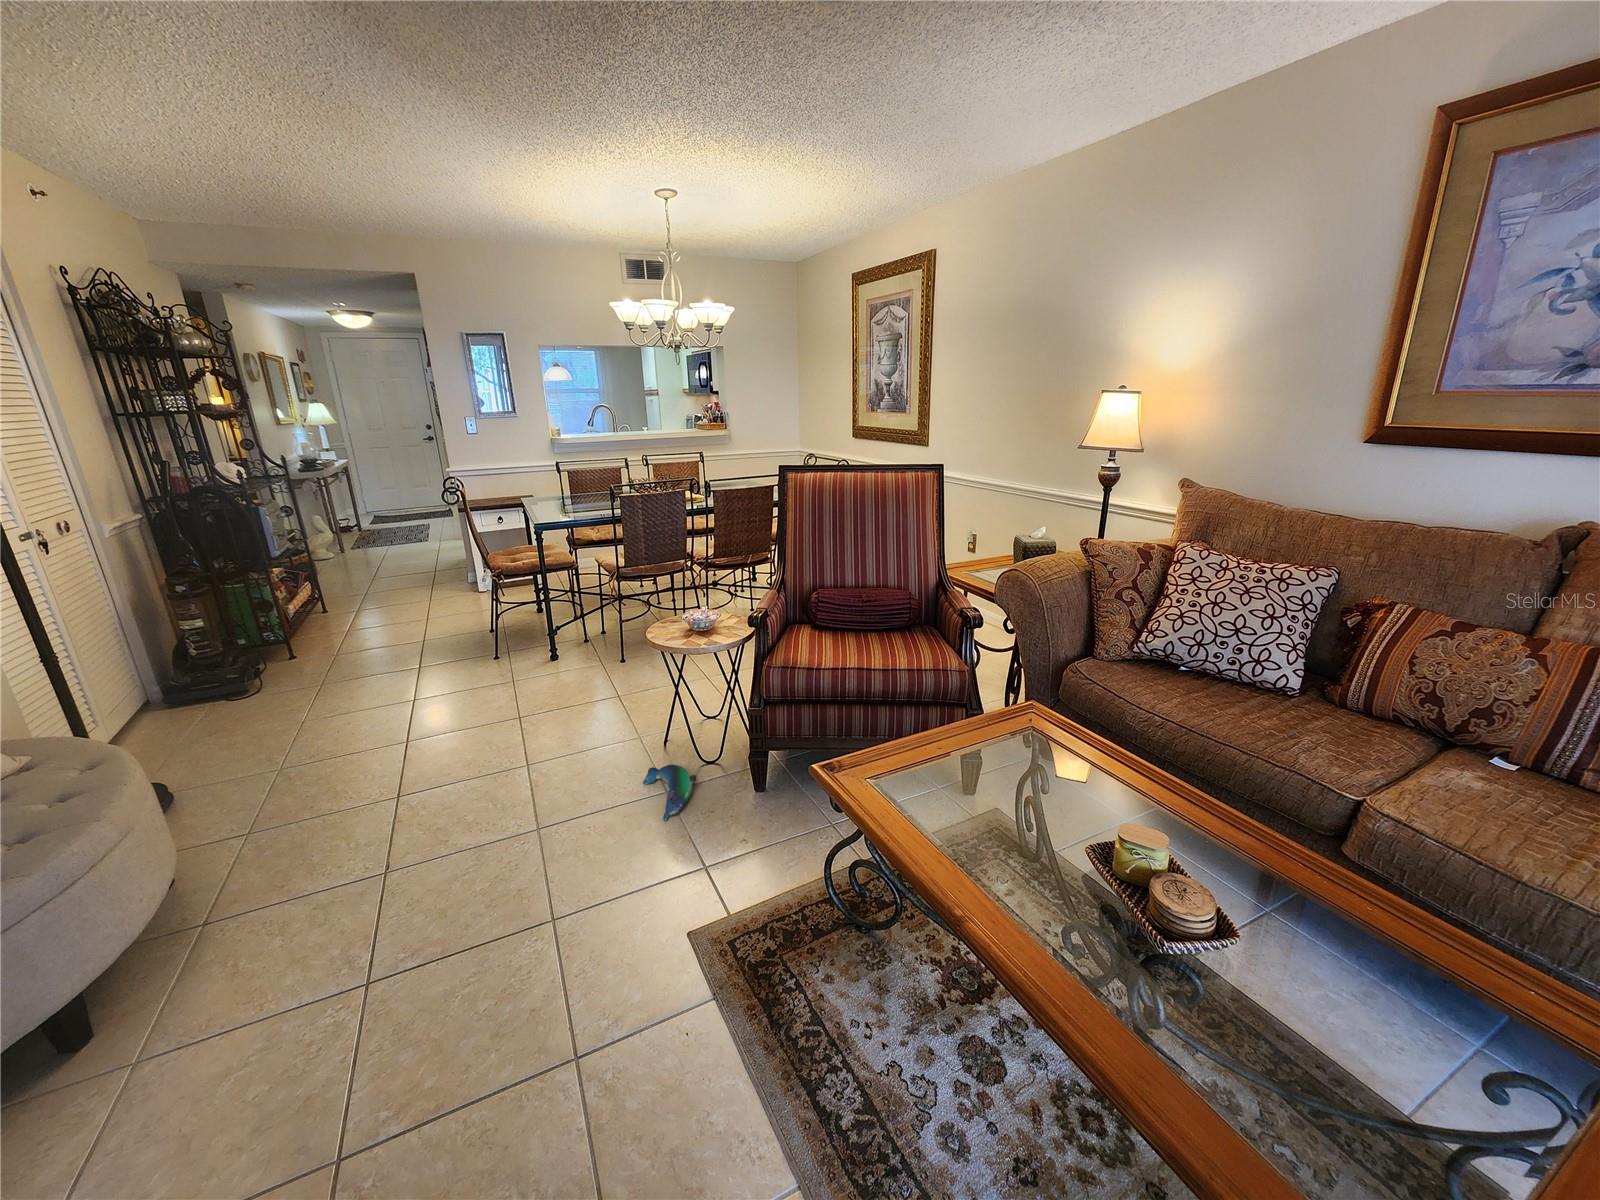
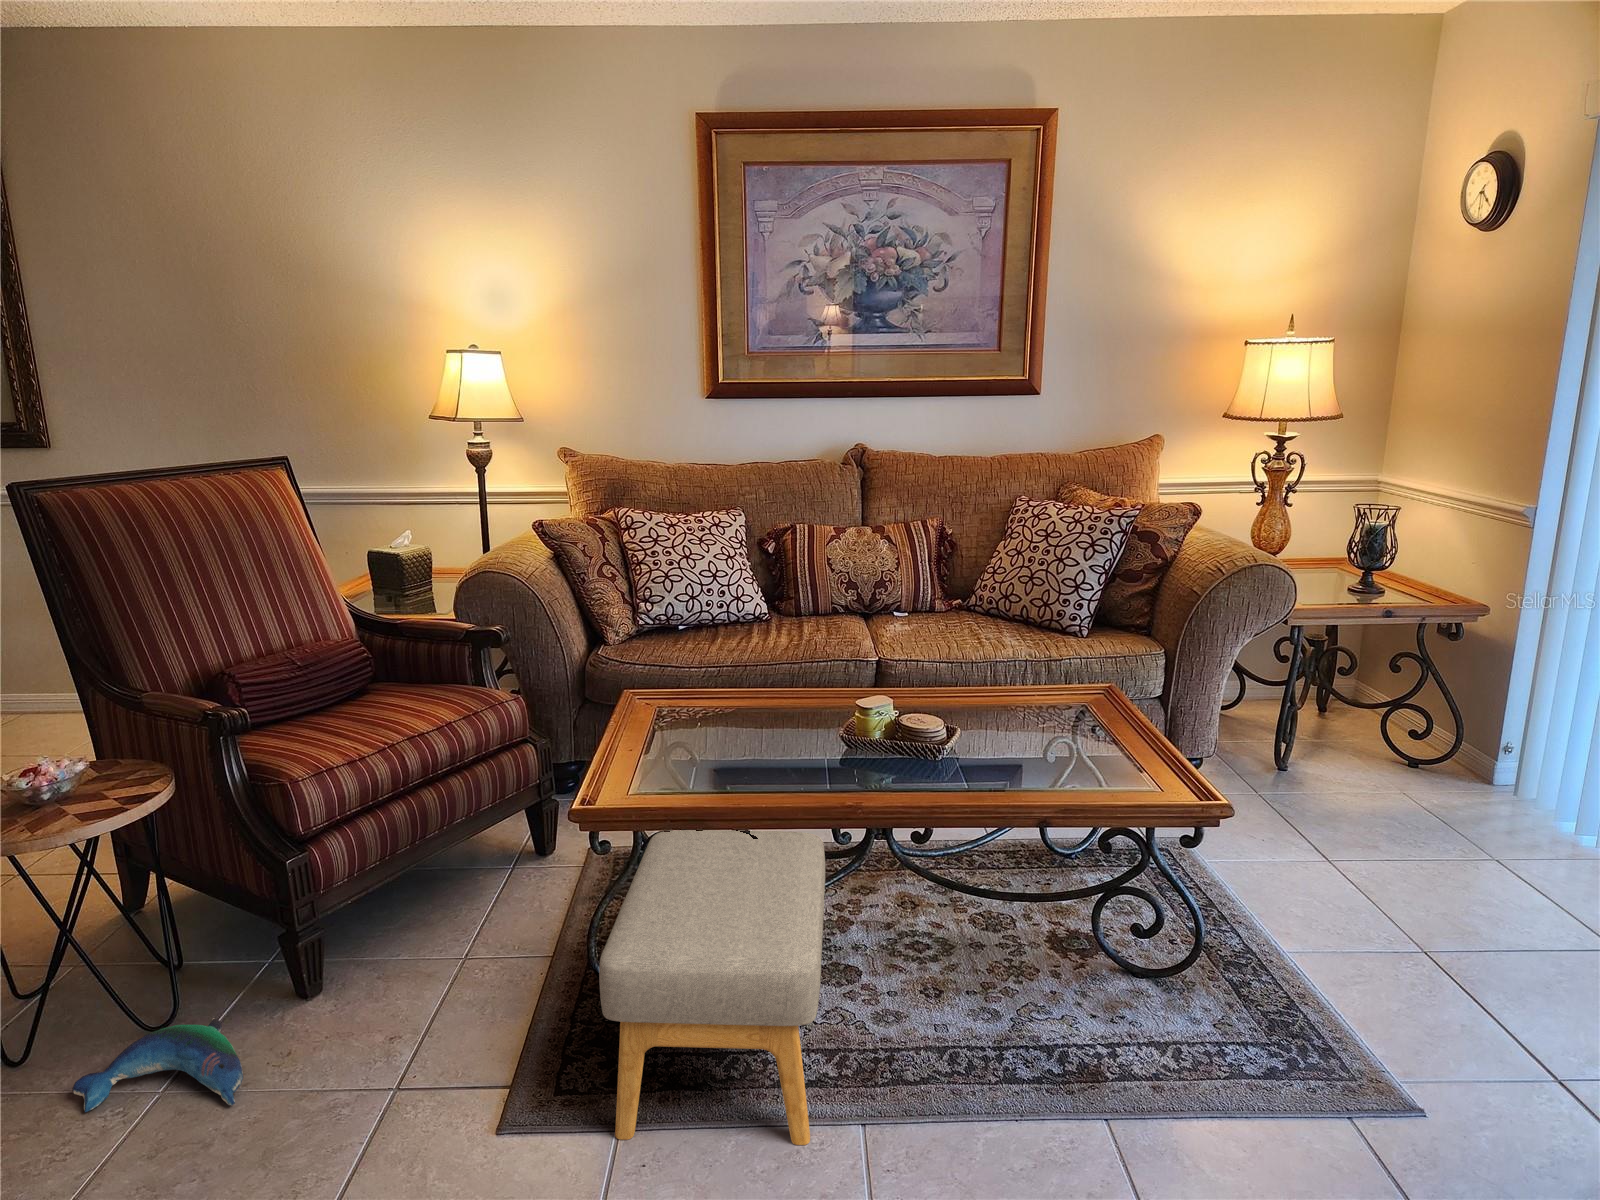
footstool: none [693,826,970,1144] -> present [599,830,825,1145]

